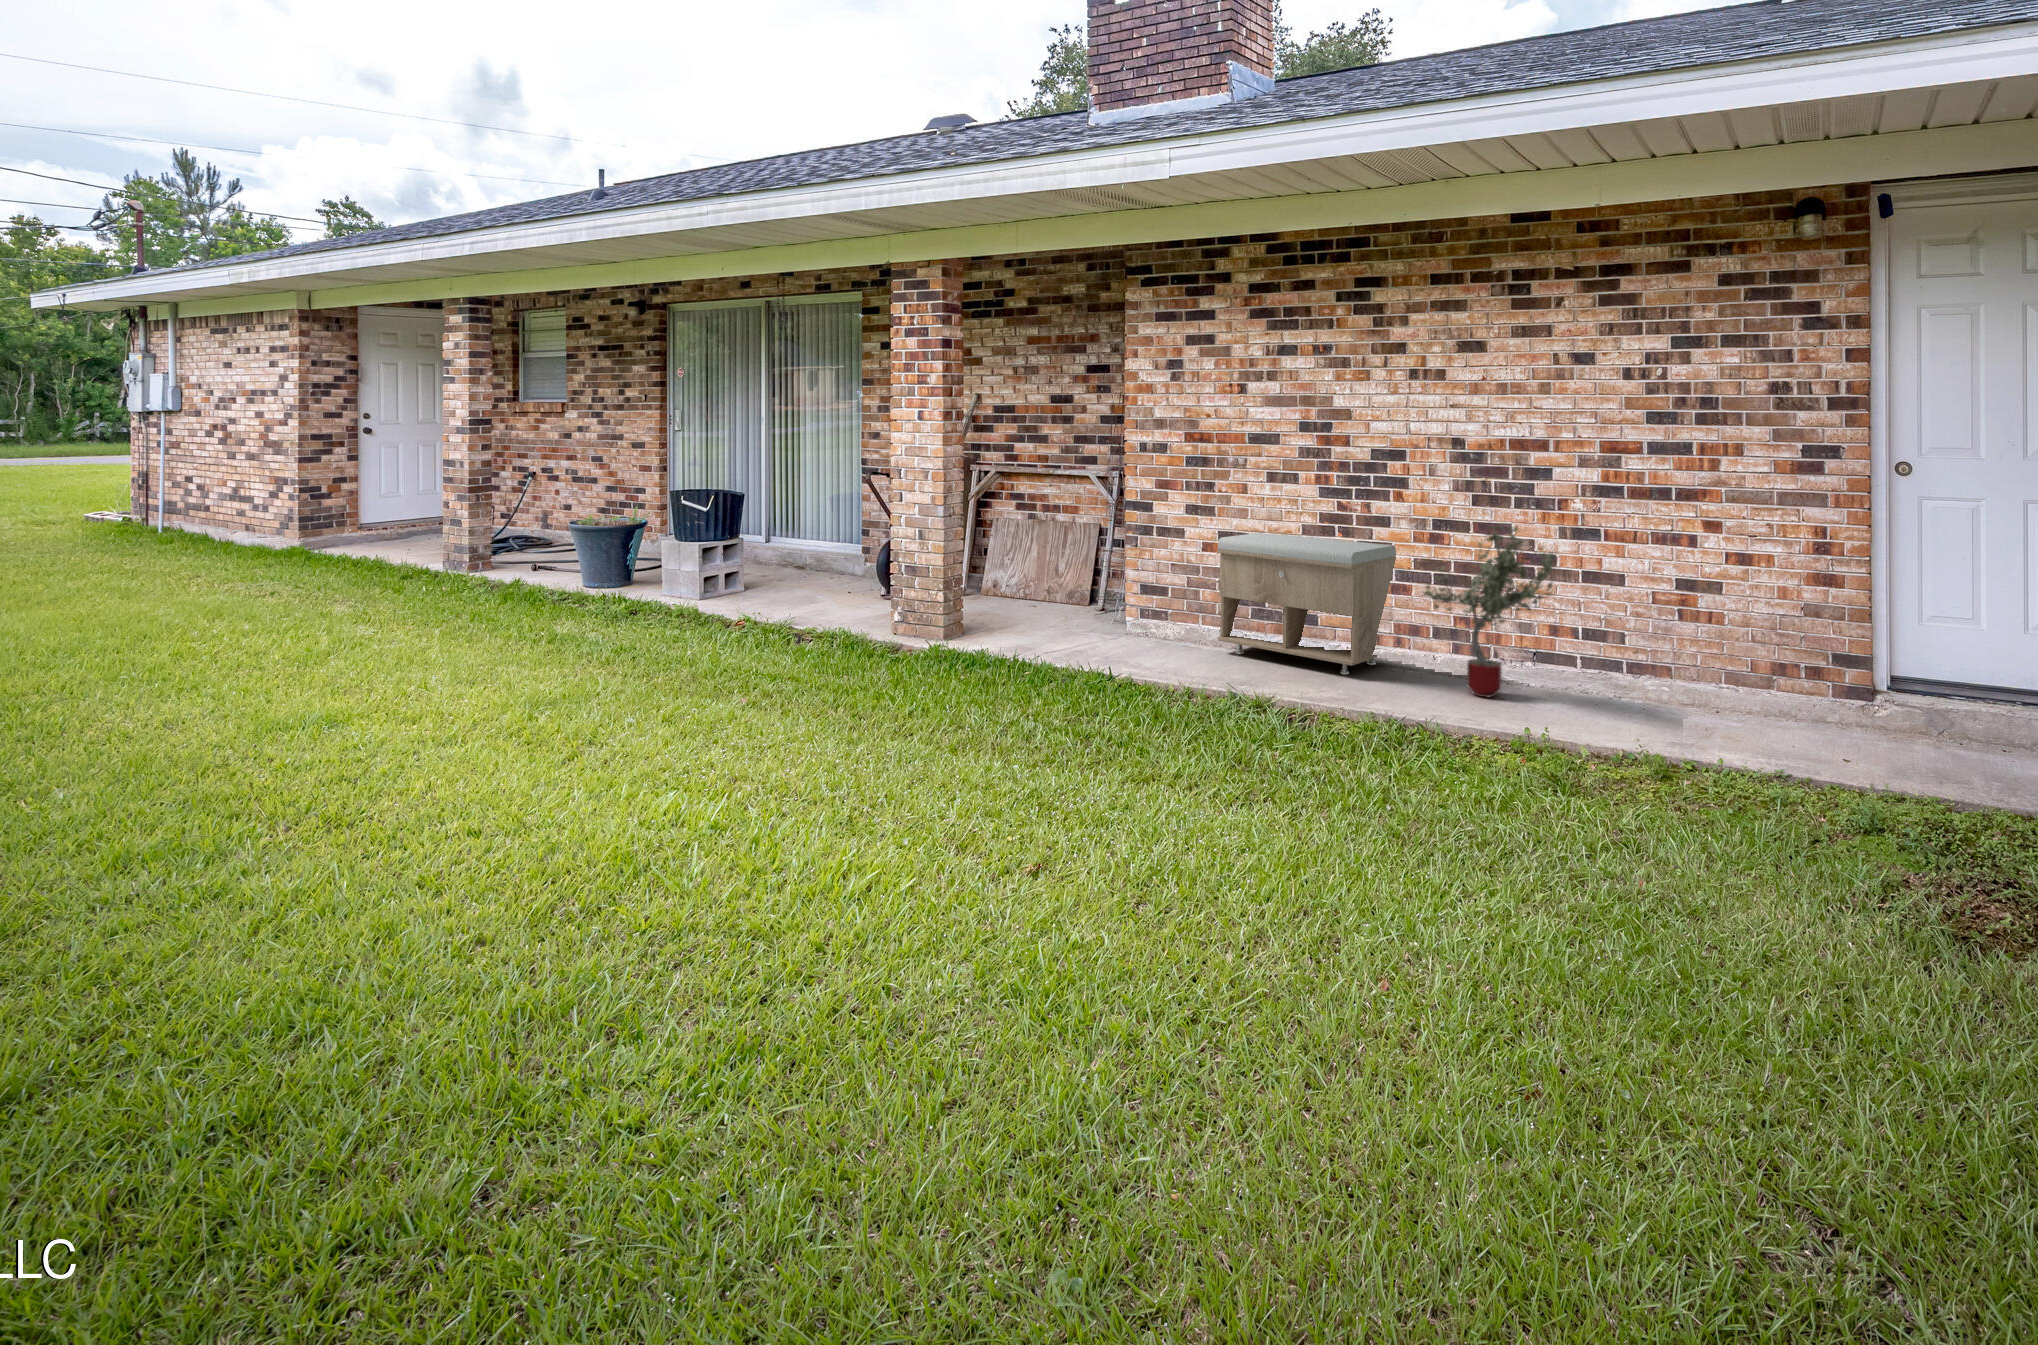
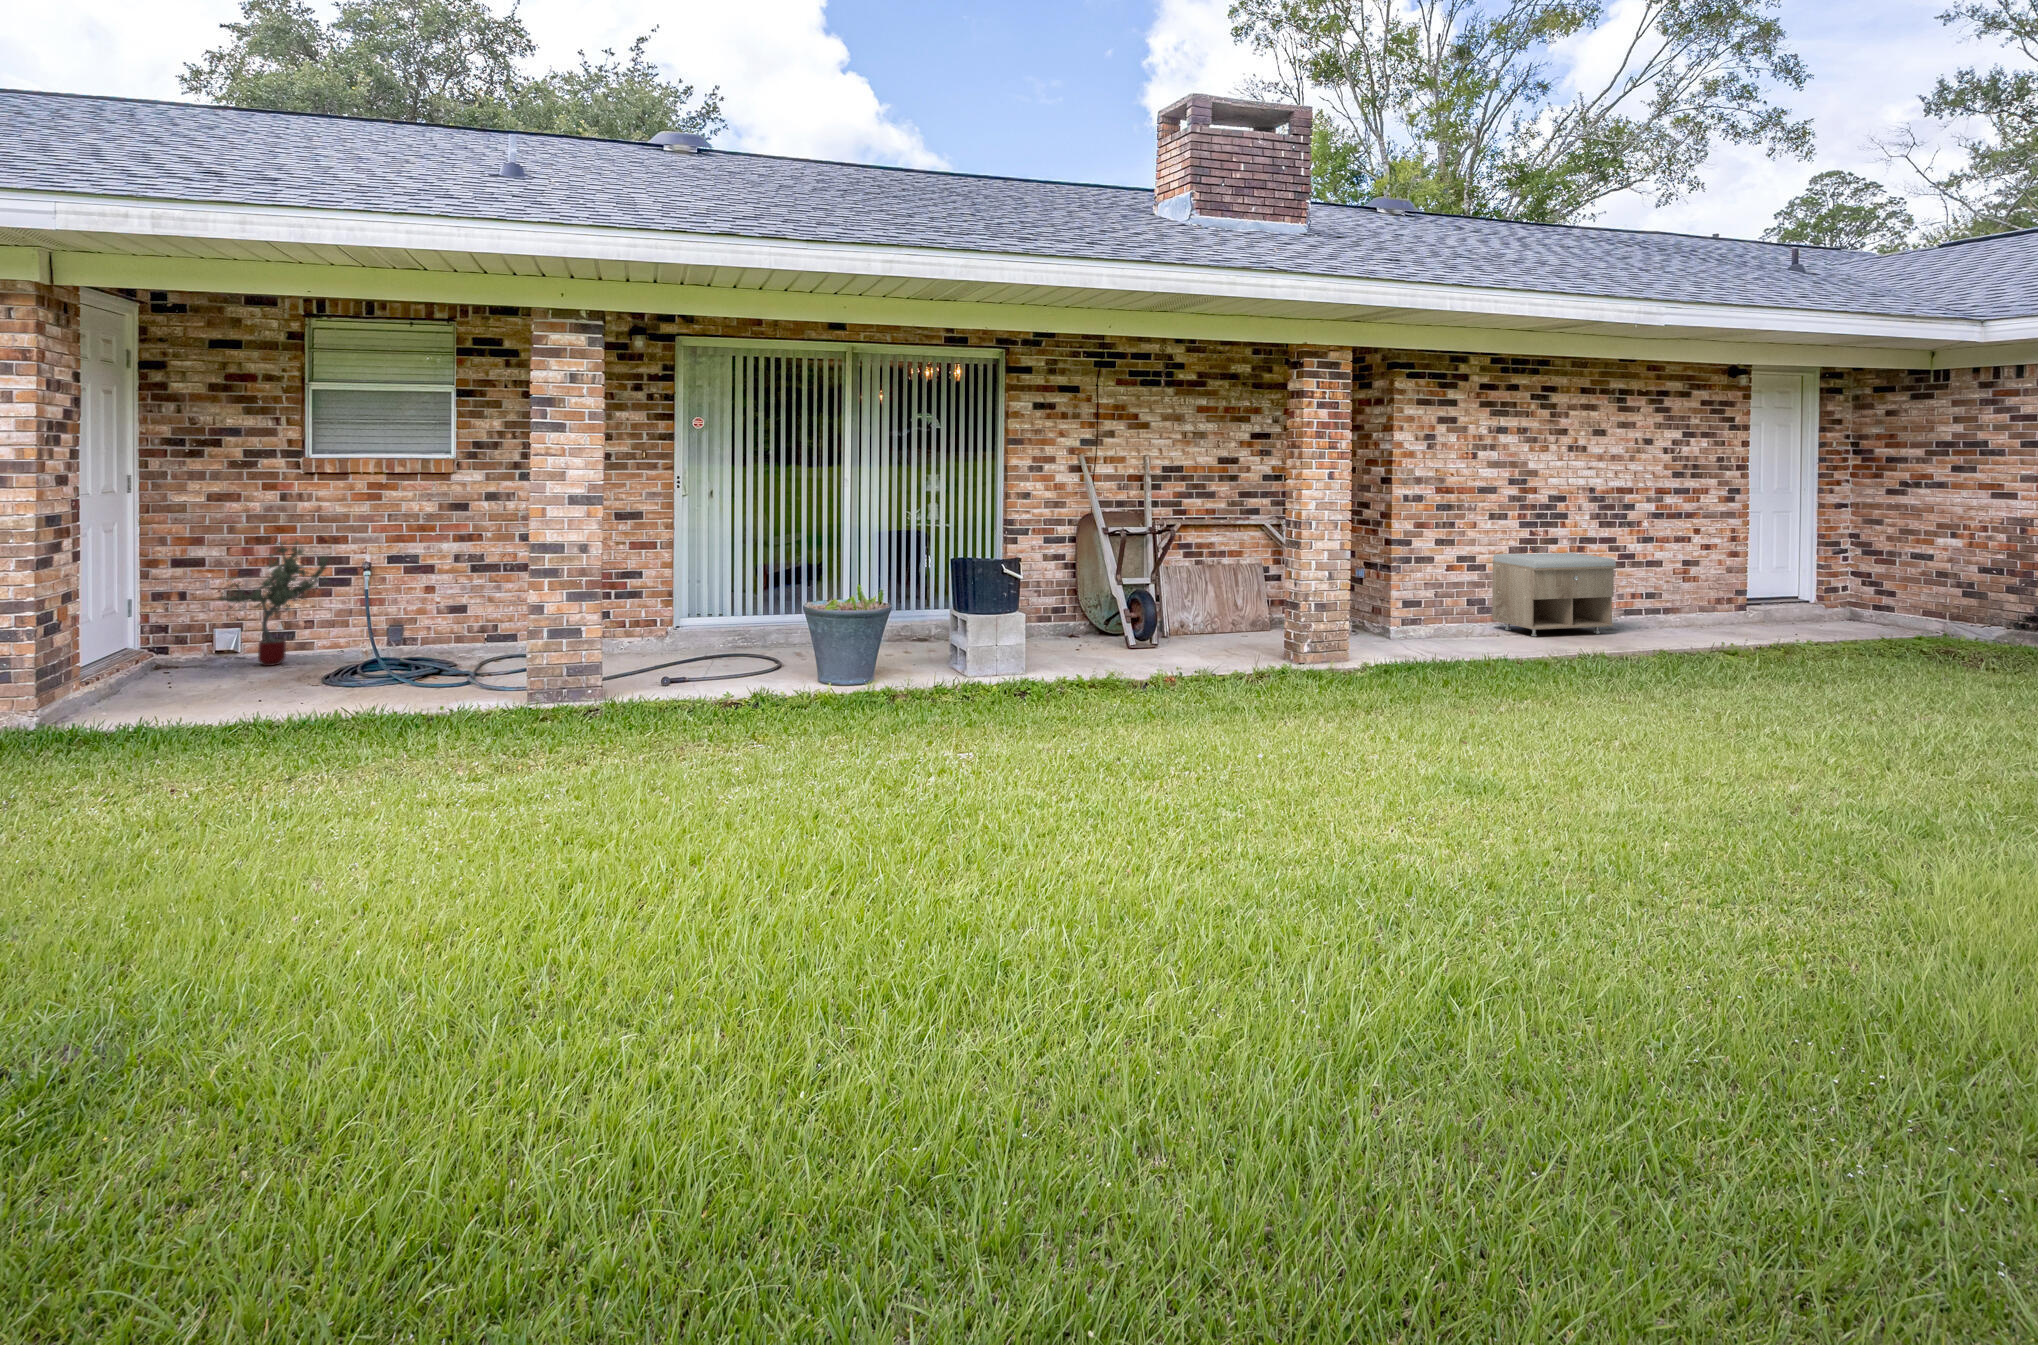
potted tree: present [1424,526,1556,698] -> present [218,541,328,666]

